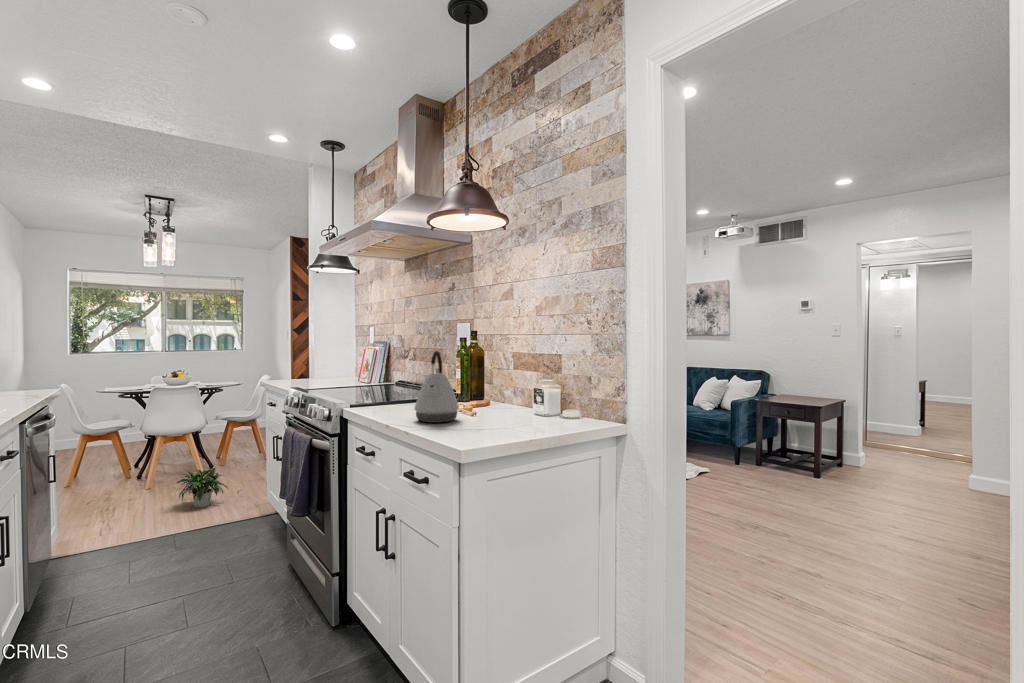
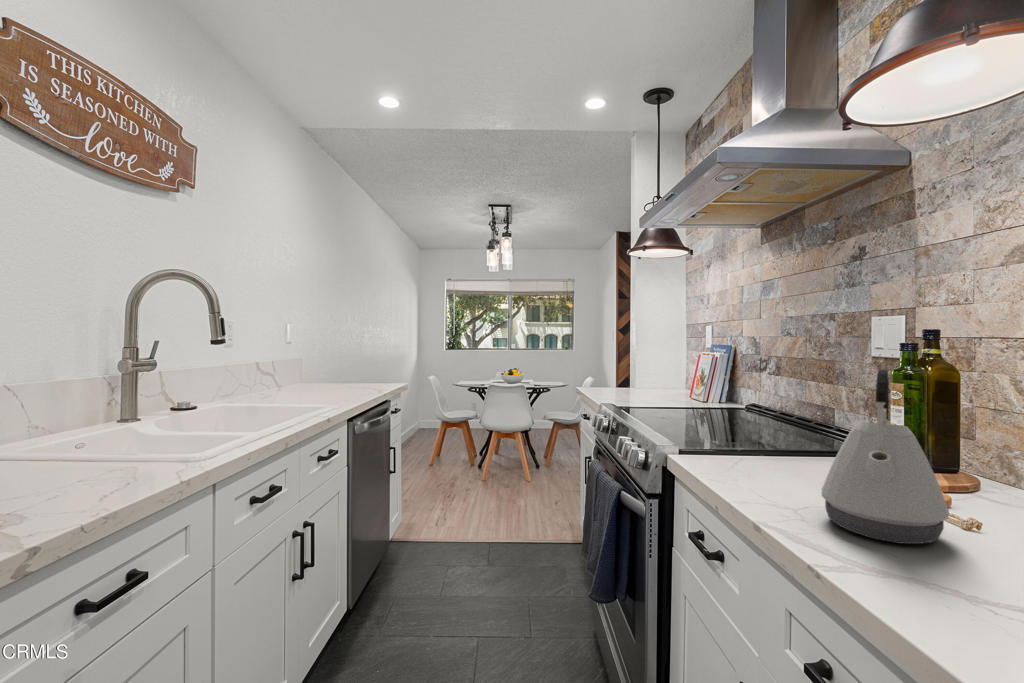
potted plant: present [161,468,228,508] -> none [488,469,545,512]

